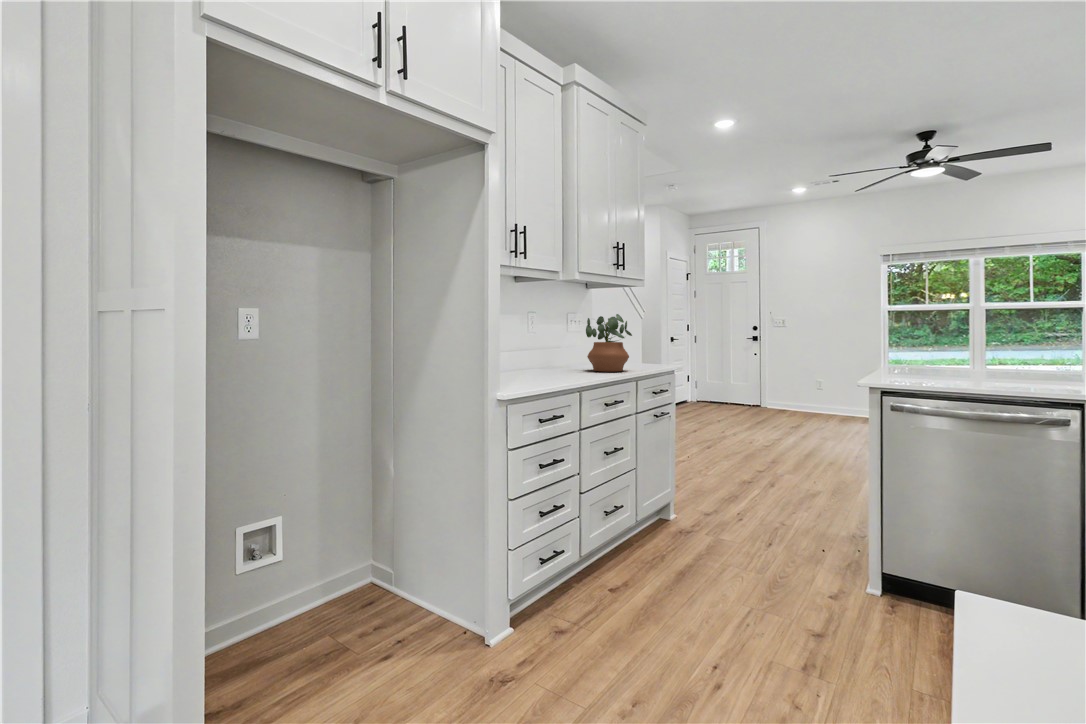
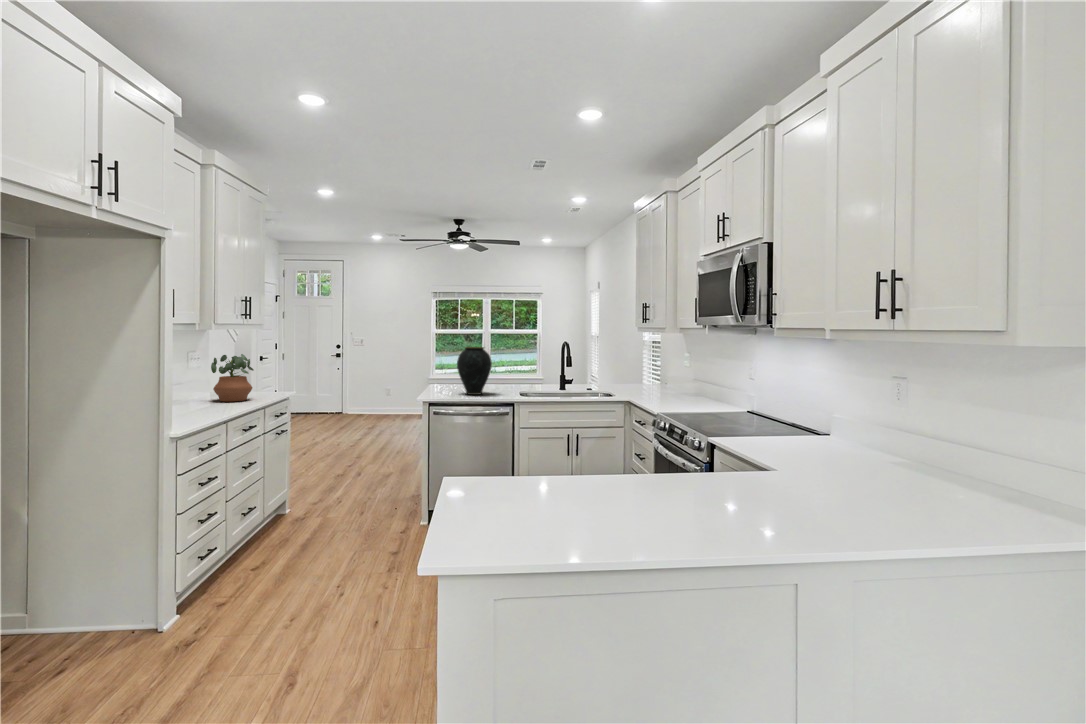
vase: none [939,294,1017,381] -> present [457,347,492,395]

